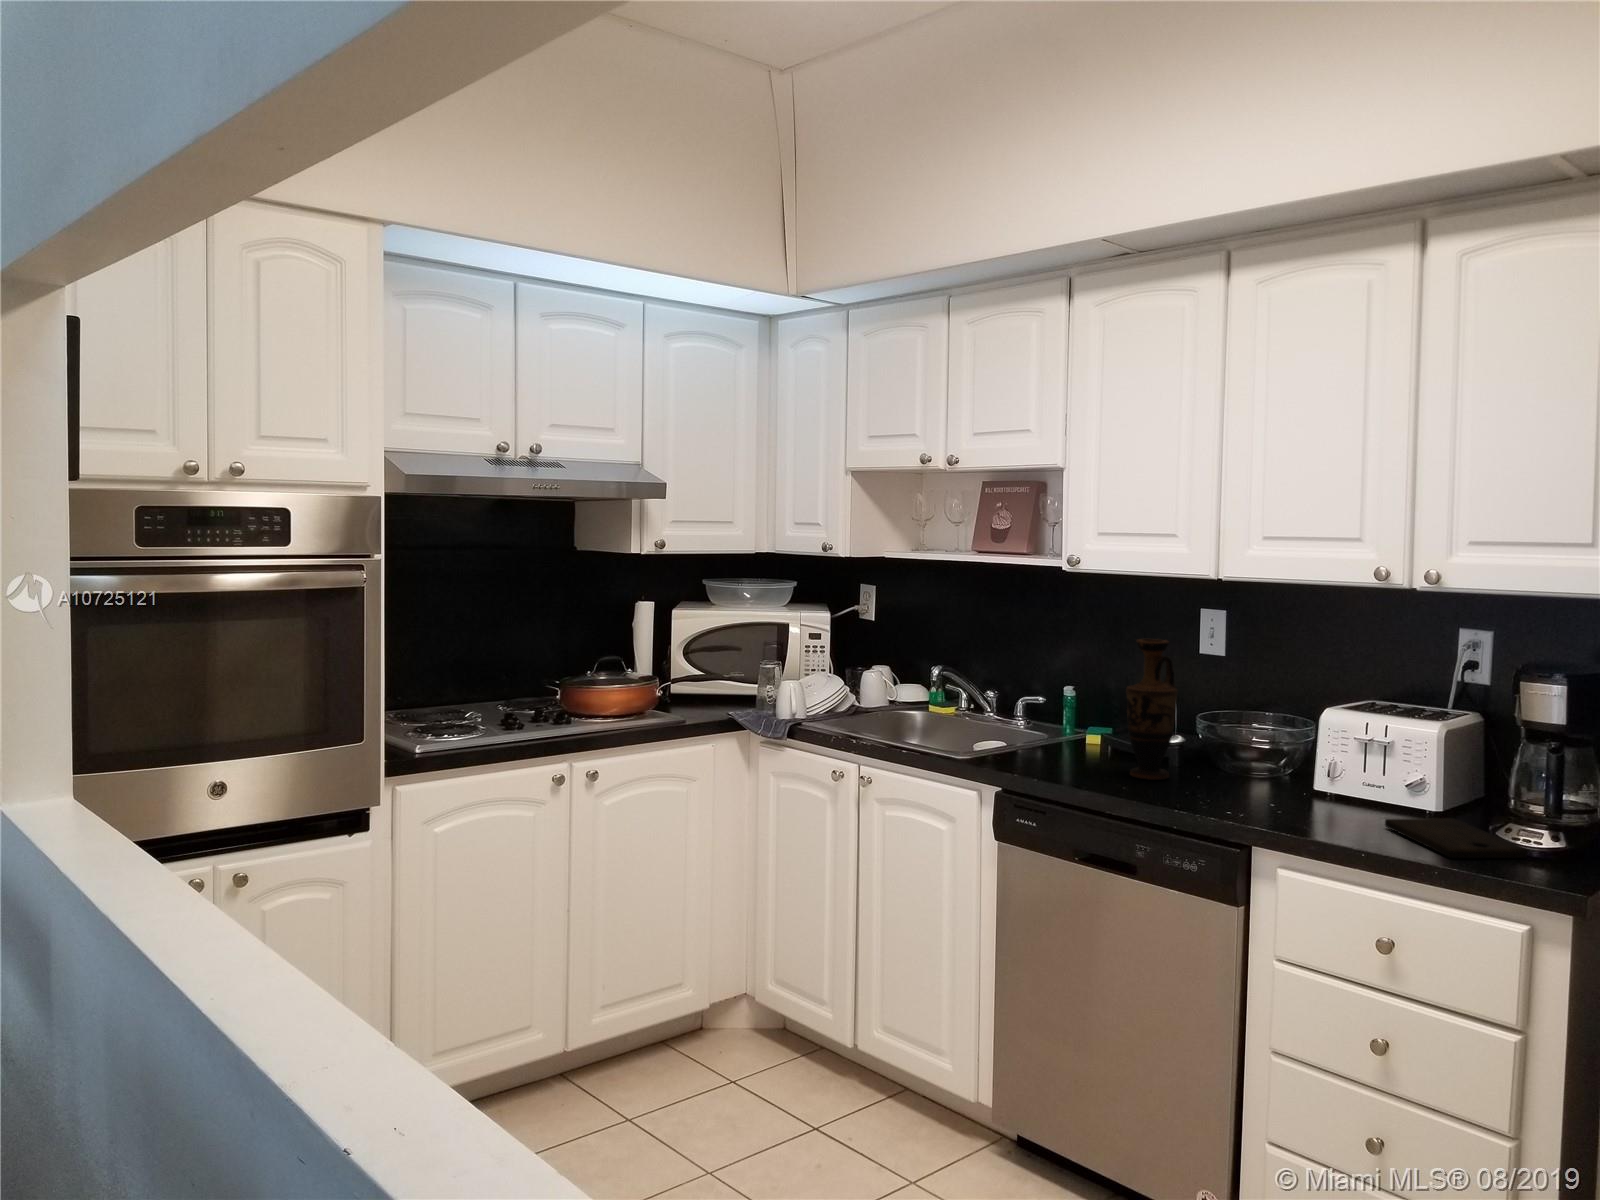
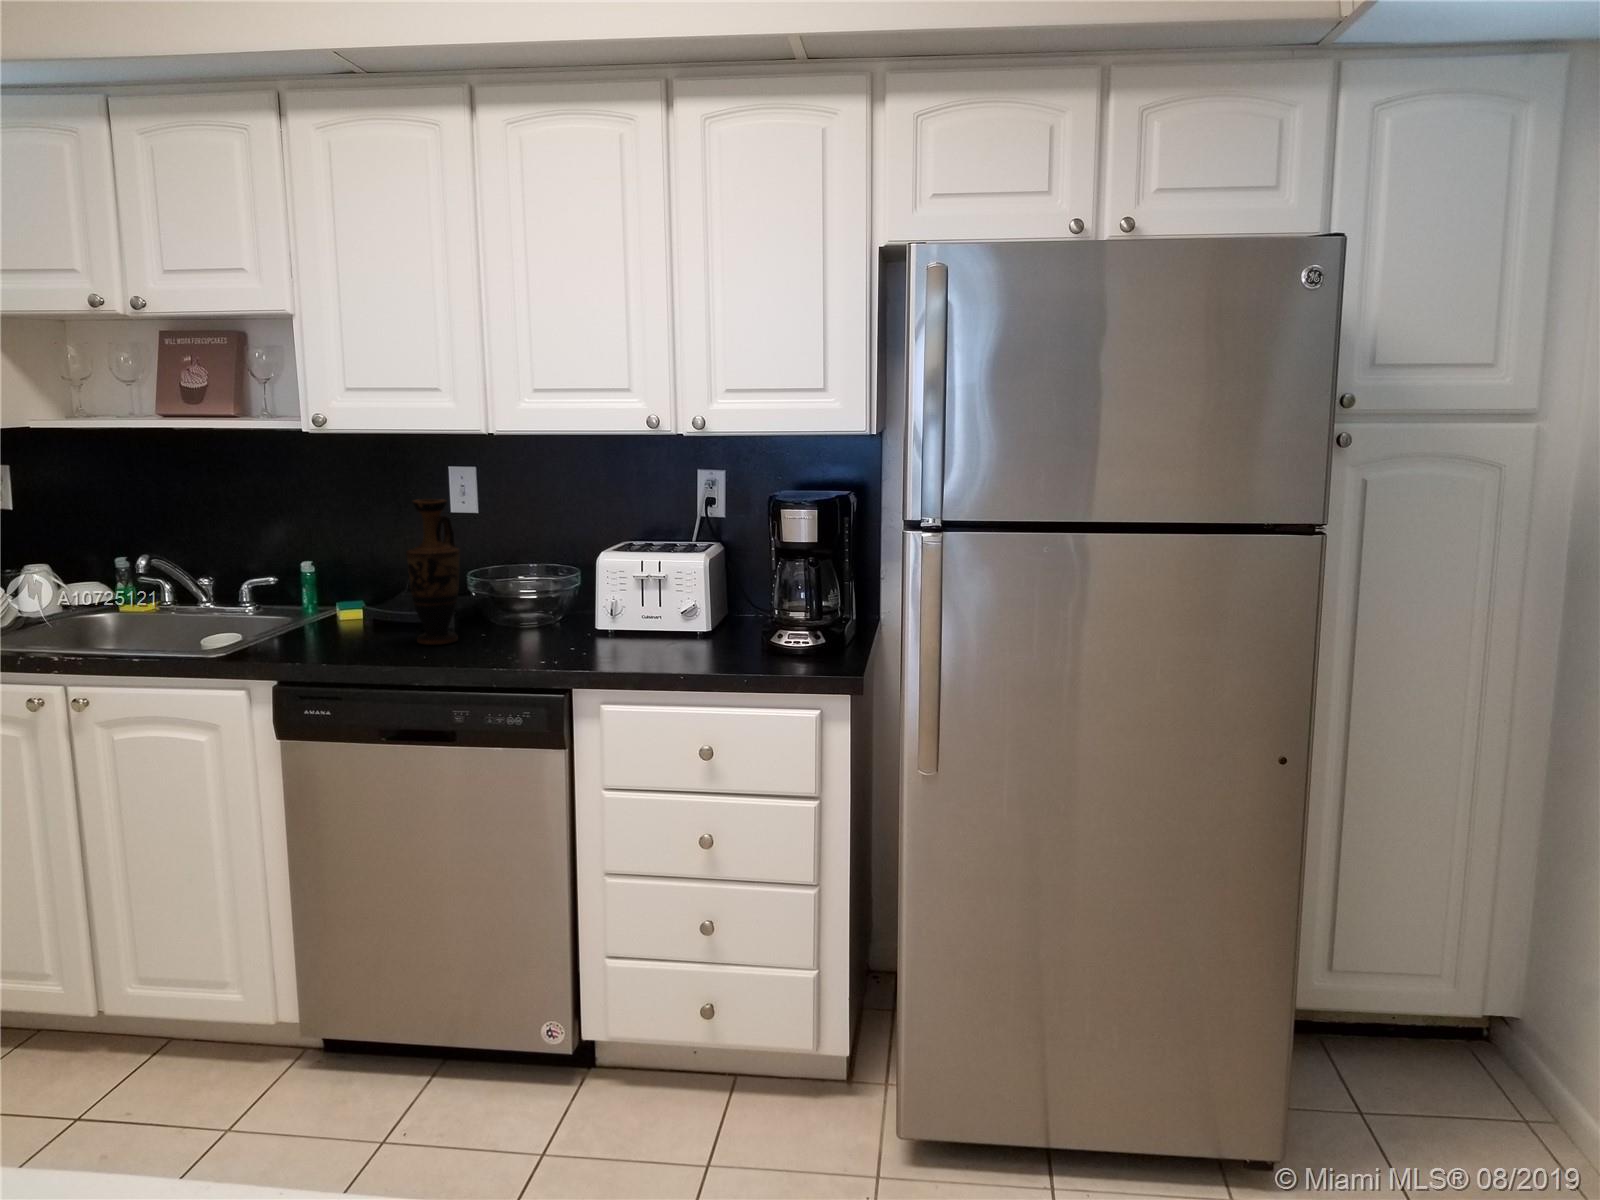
cutting board: present [1385,818,1527,858] -> none [681,635,801,667]

